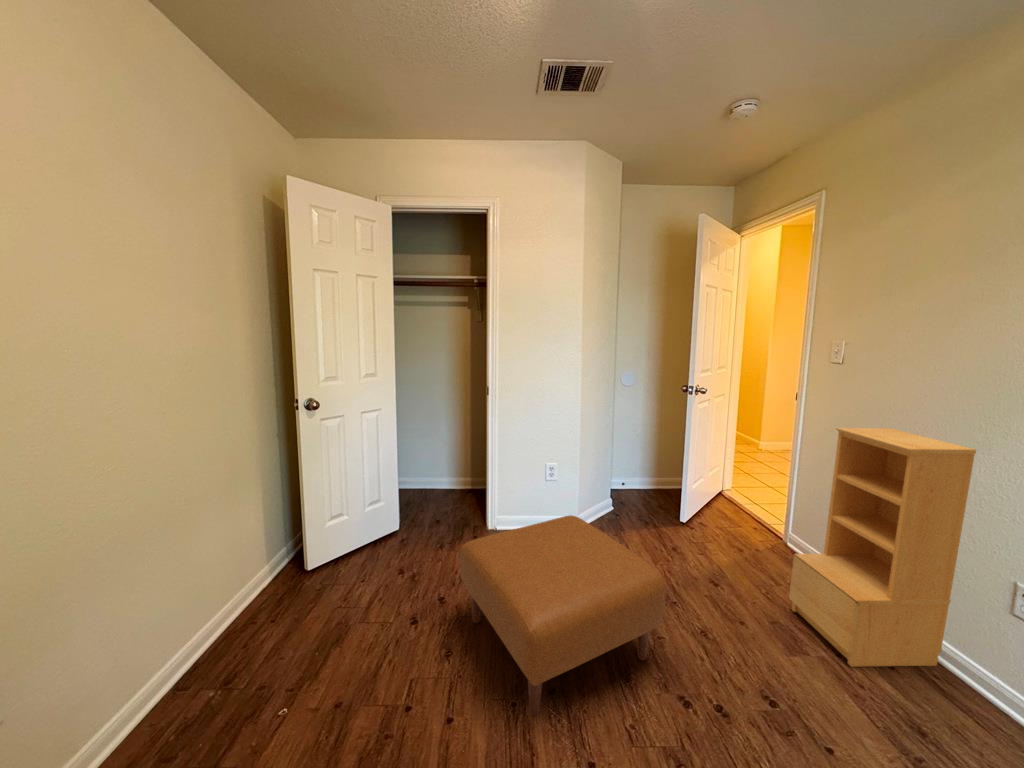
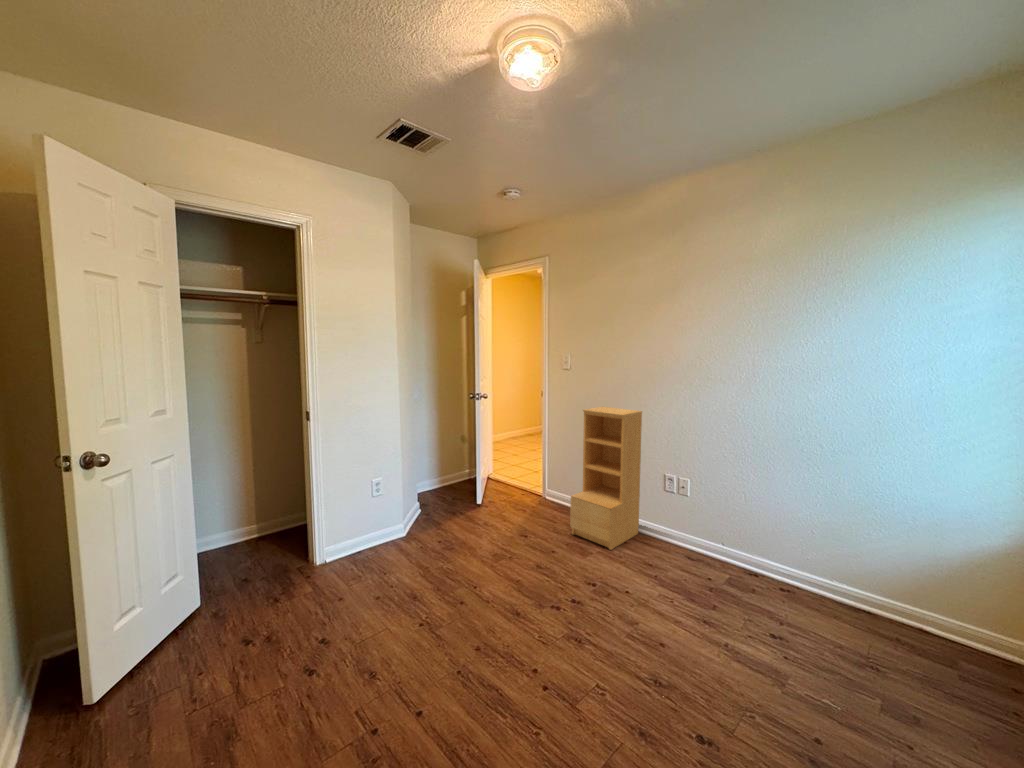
ottoman: present [460,515,666,718] -> none [356,514,529,670]

